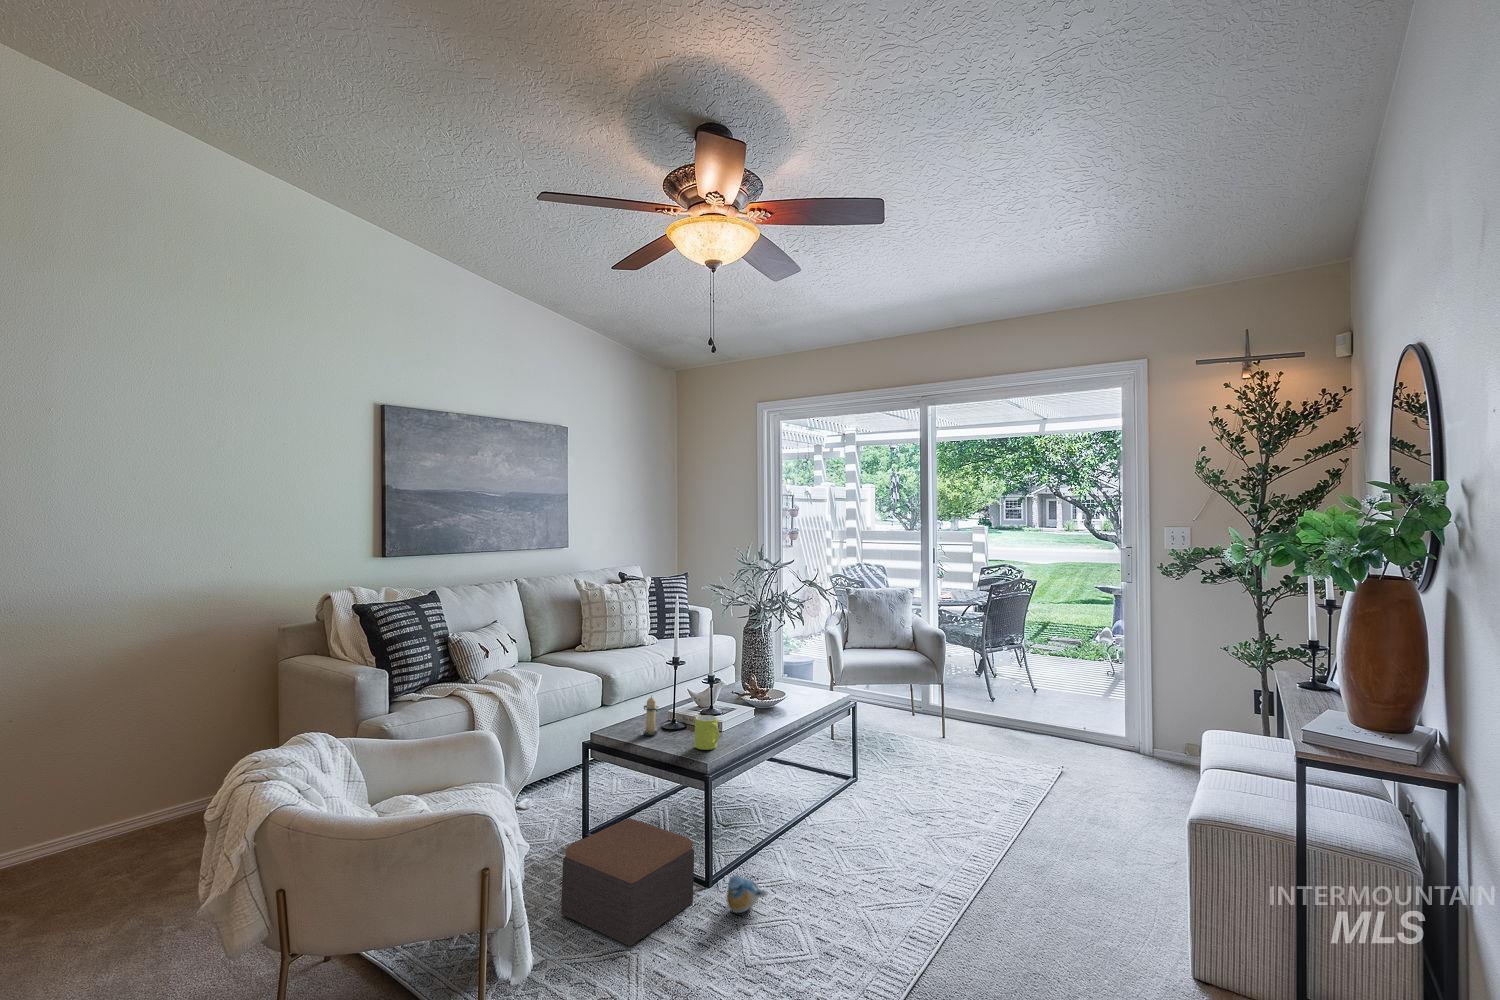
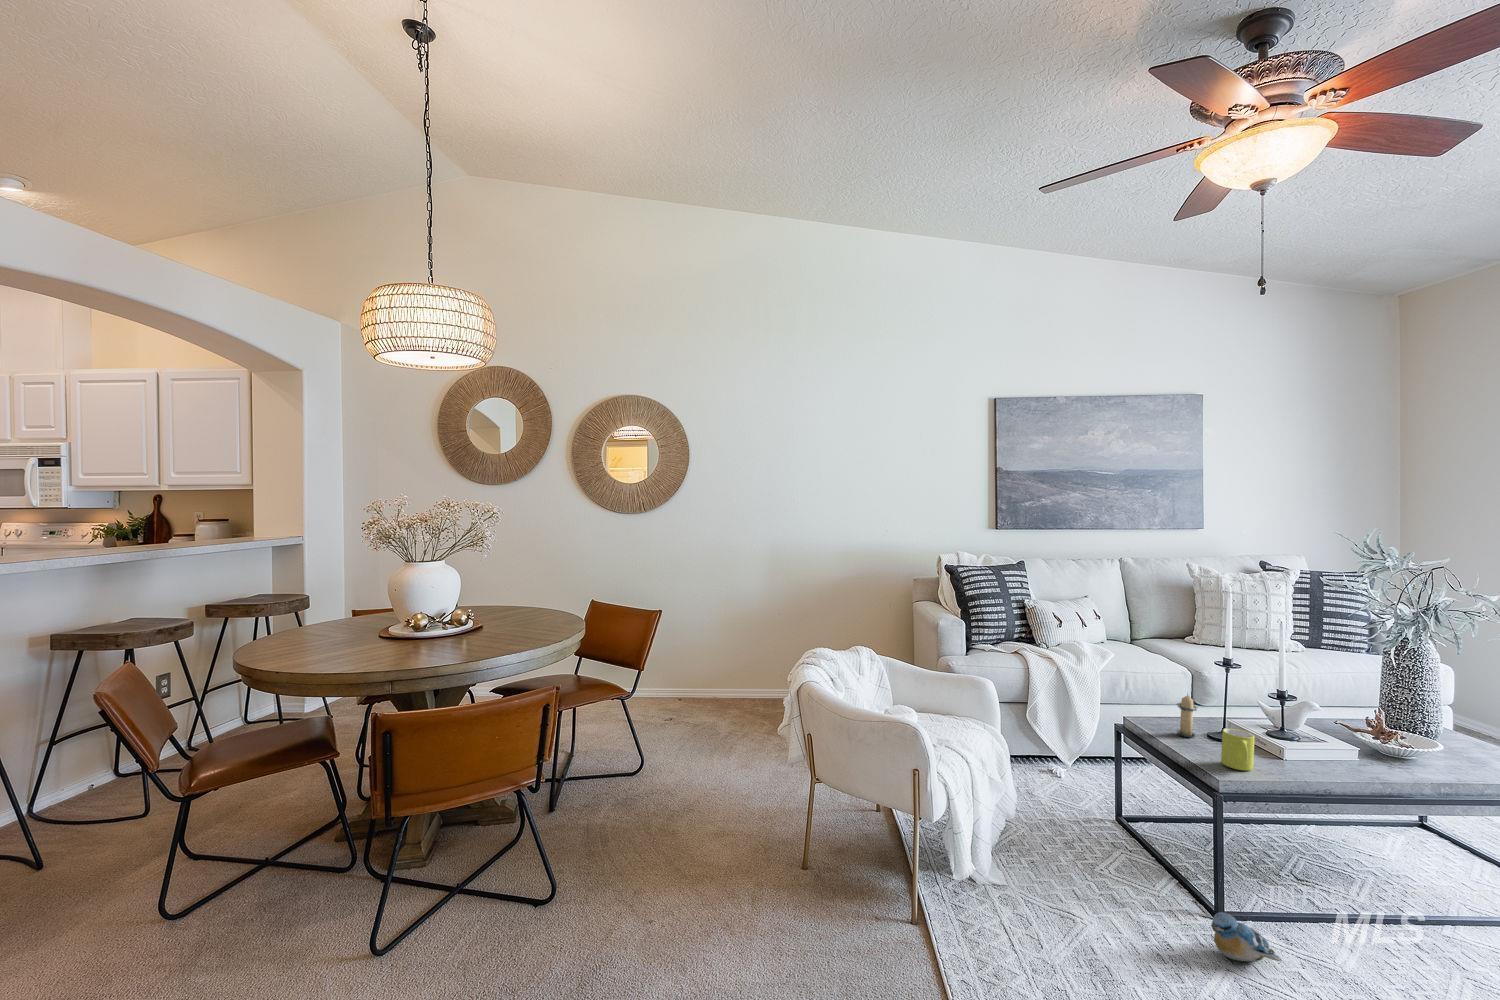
footstool: present [561,818,694,946] -> none [1043,803,1186,922]

